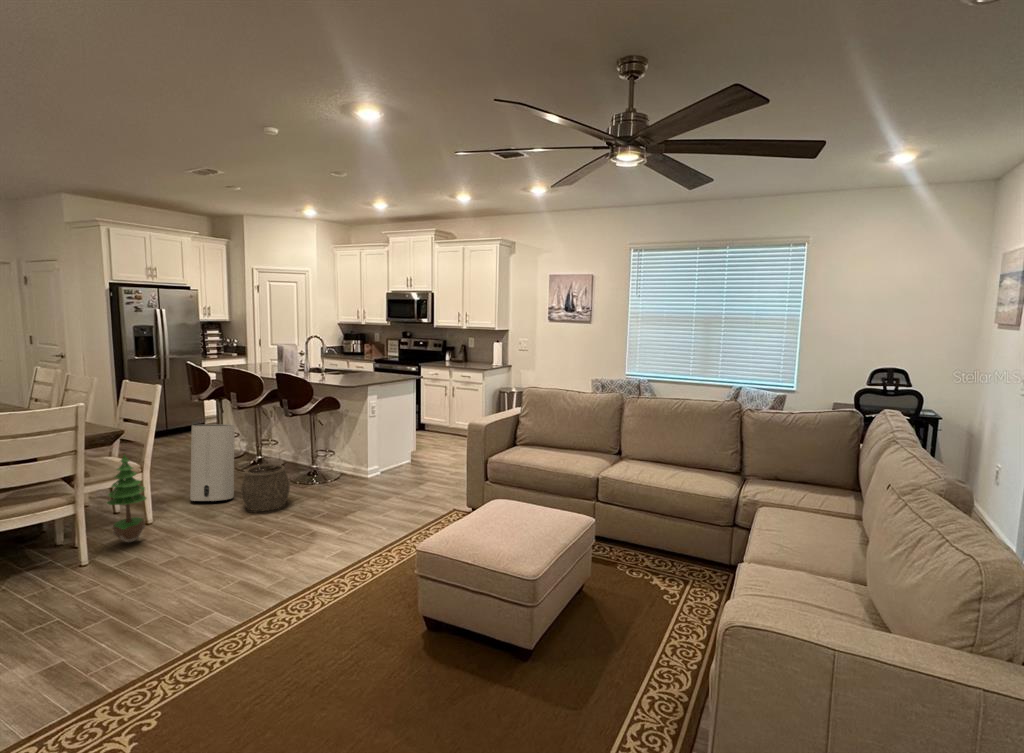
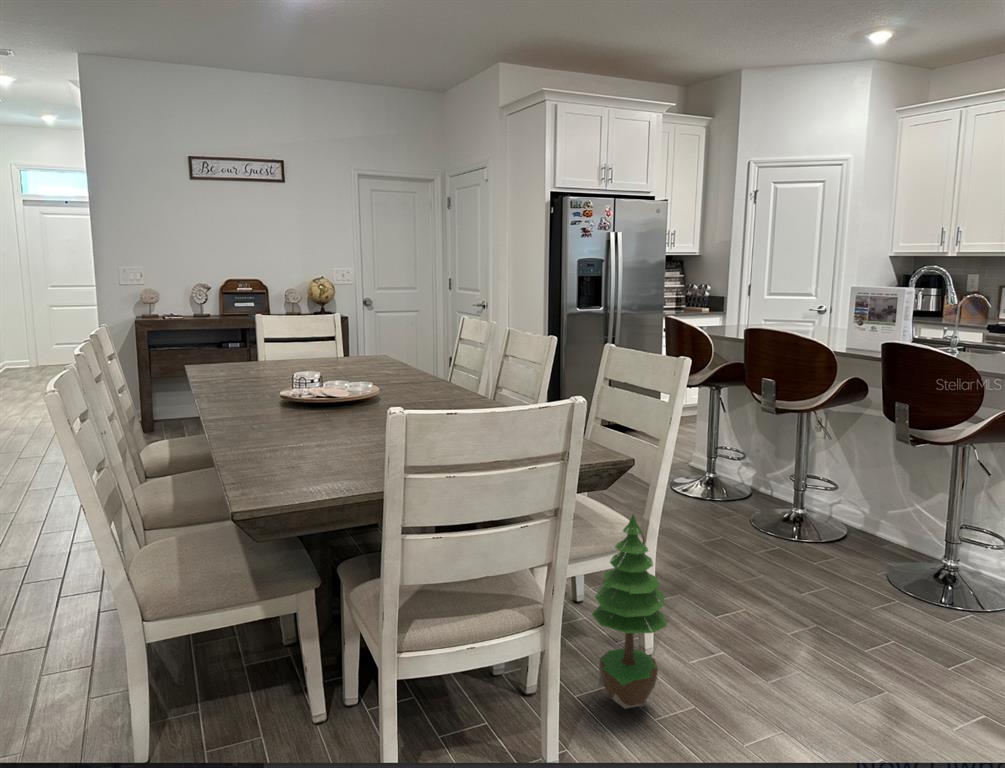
air purifier: present [190,424,235,501] -> none [703,444,803,618]
woven basket: present [241,464,290,512] -> none [828,559,953,687]

